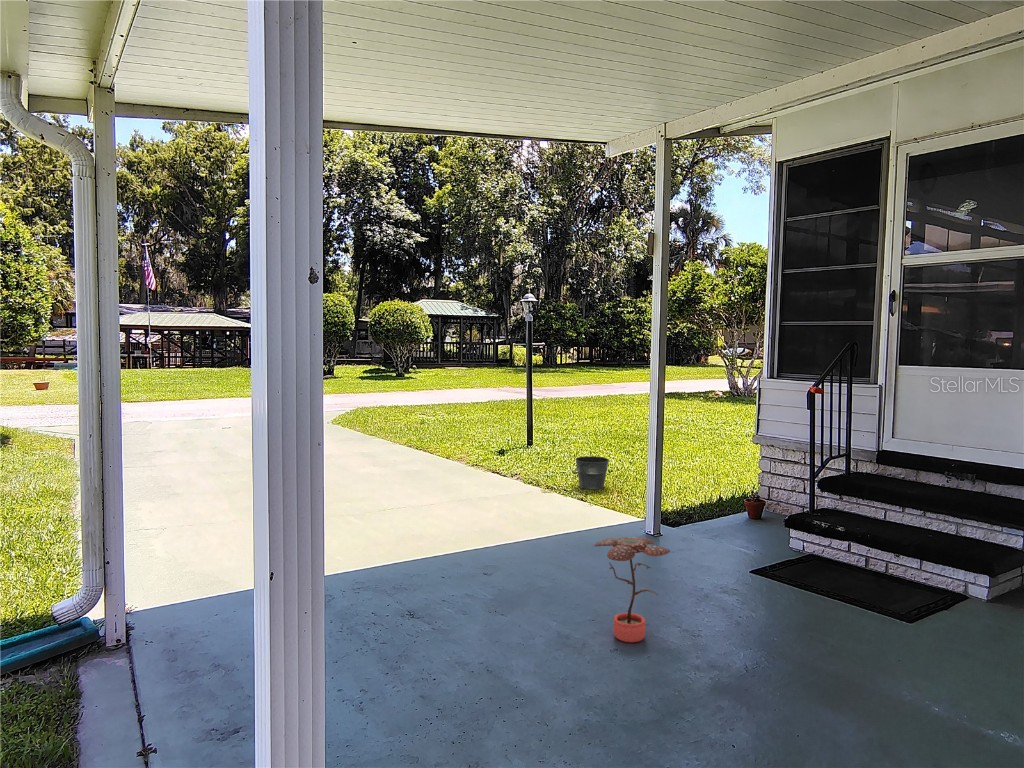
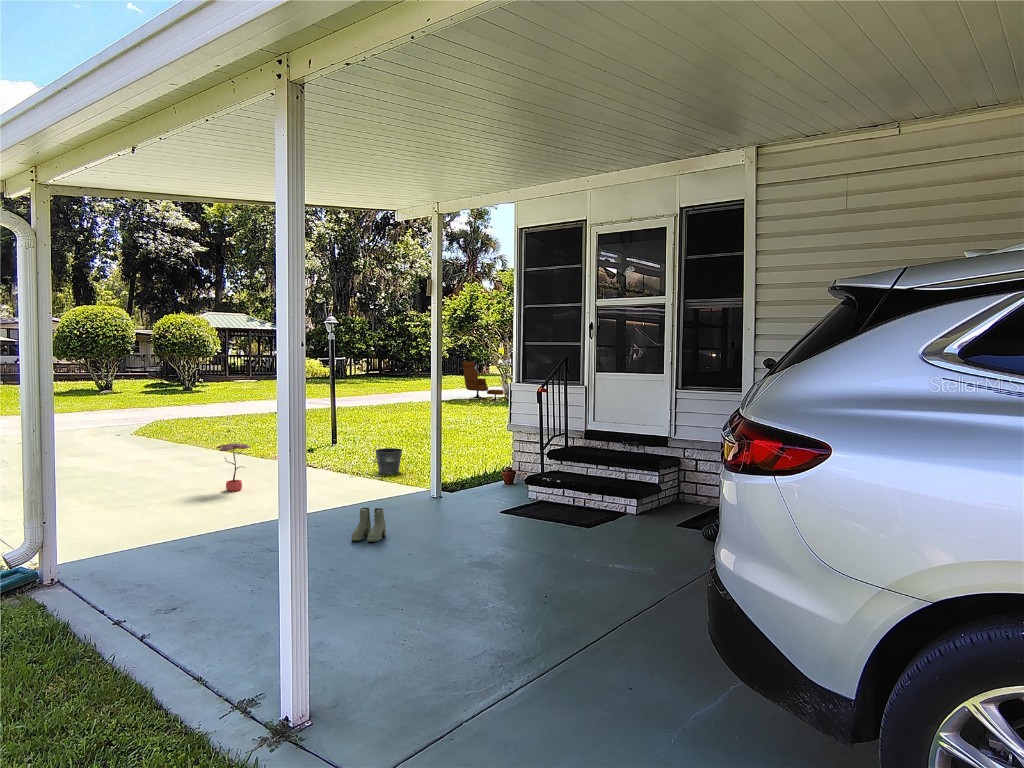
lounge chair: none [682,351,730,397] -> present [463,362,504,401]
potted plant: present [594,537,670,642] -> present [216,443,251,491]
boots: none [531,553,580,606] -> present [352,508,386,542]

